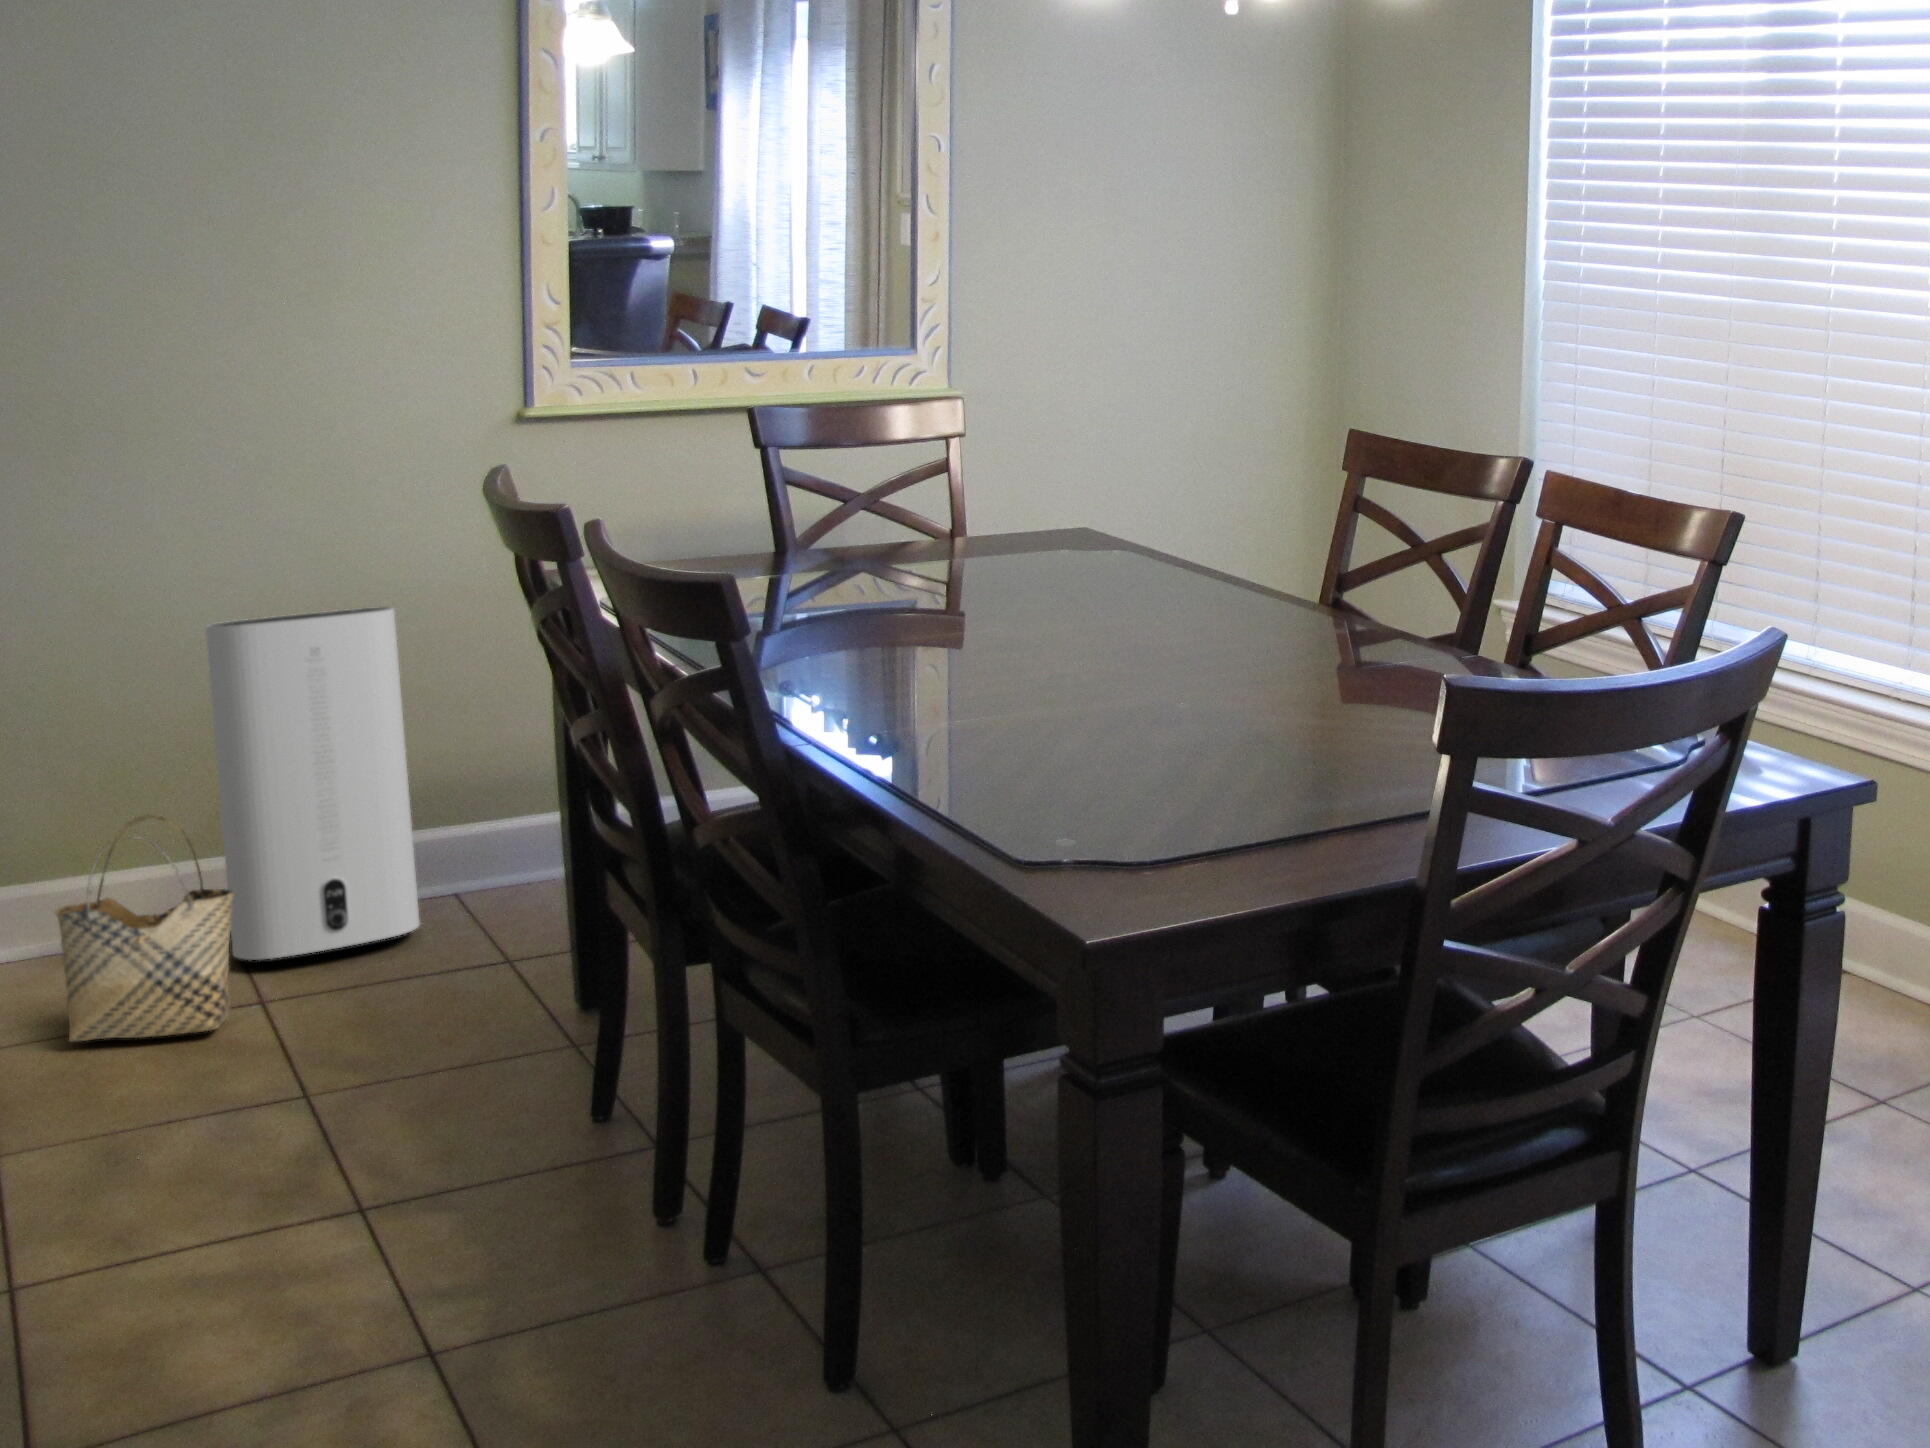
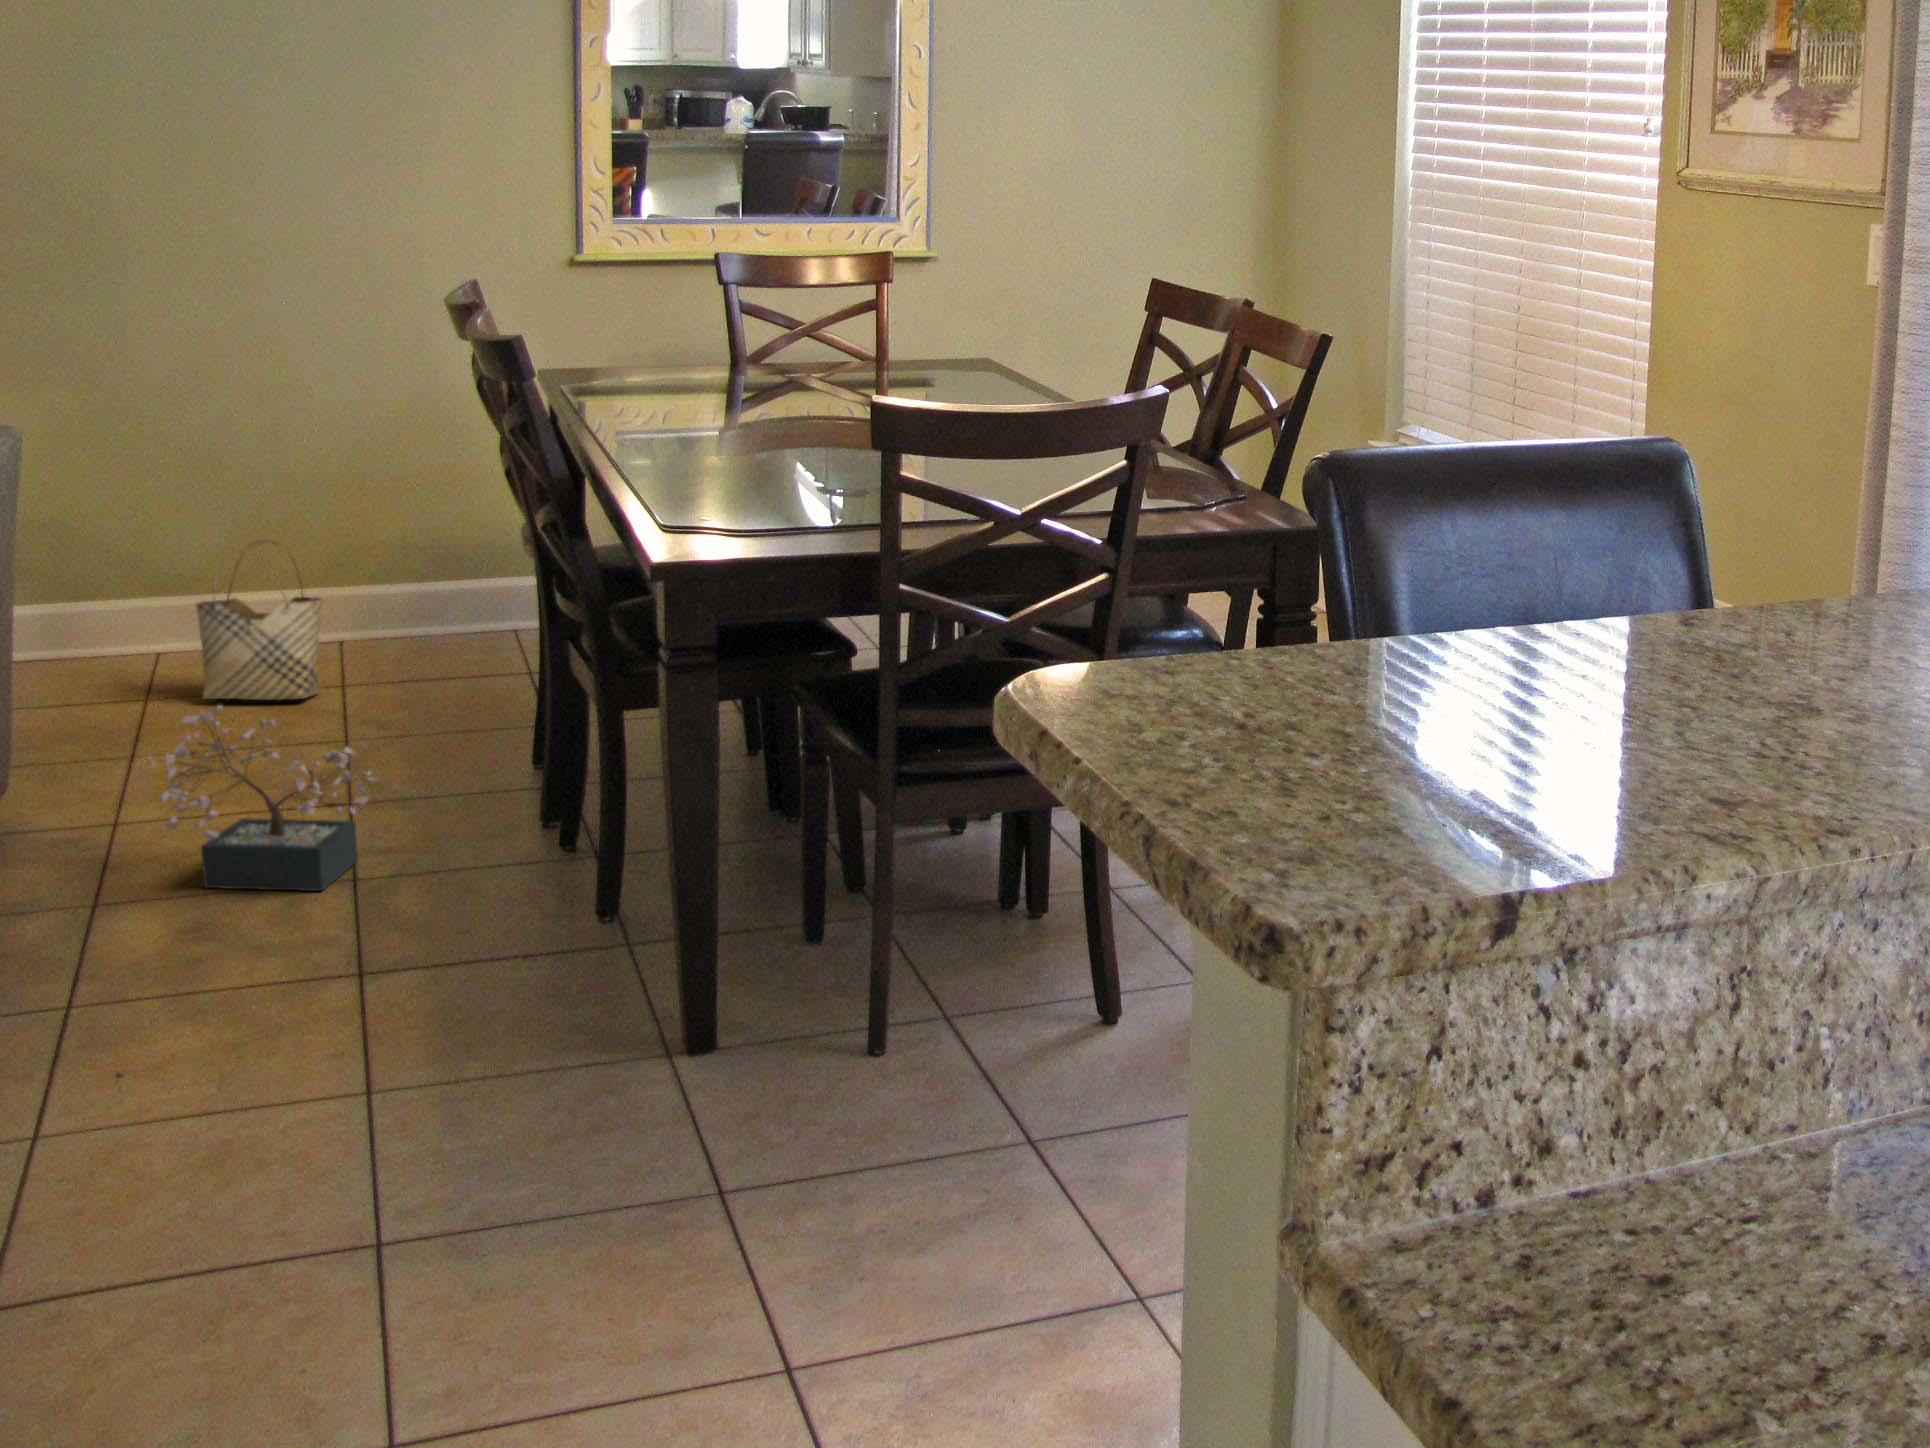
air purifier: present [206,607,420,960] -> none [326,402,483,658]
decorative plant: none [140,1091,456,1365] -> present [147,705,377,891]

